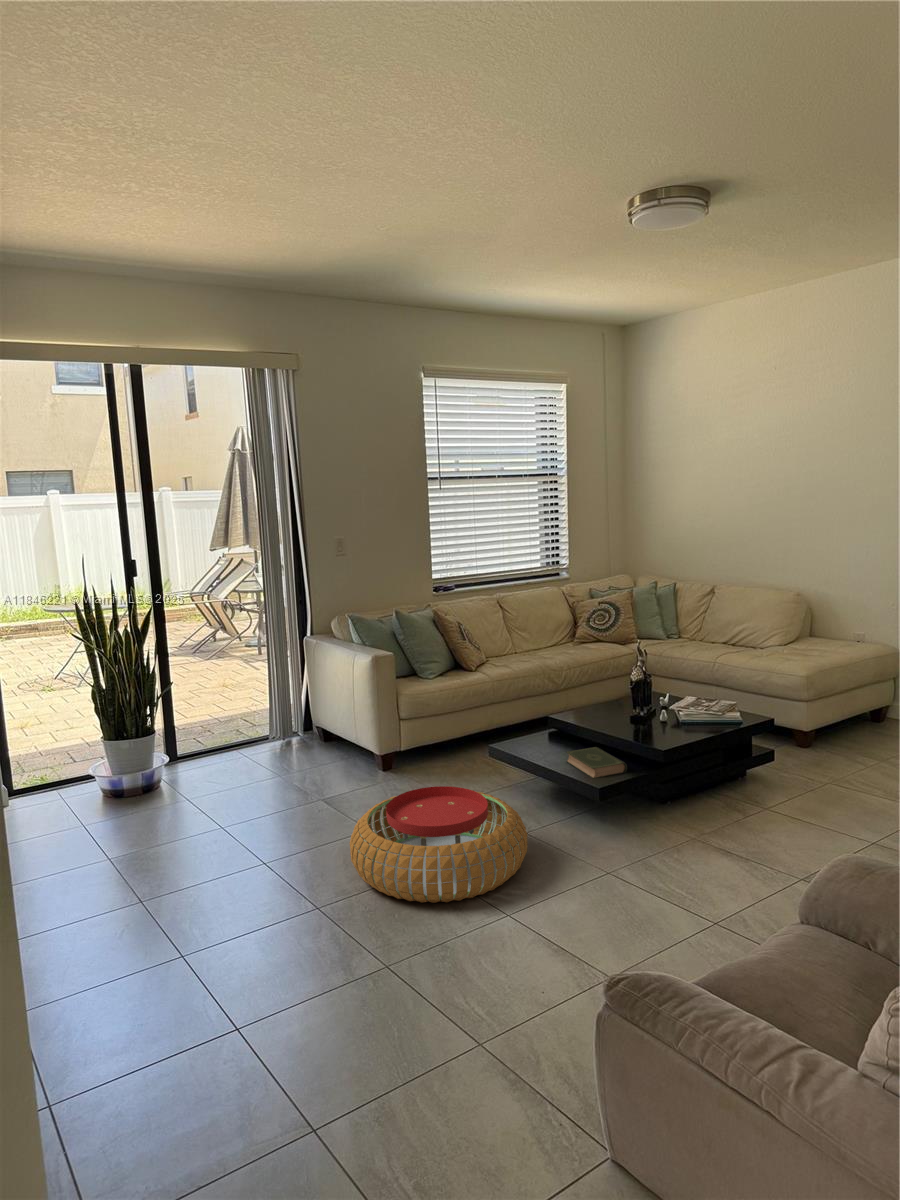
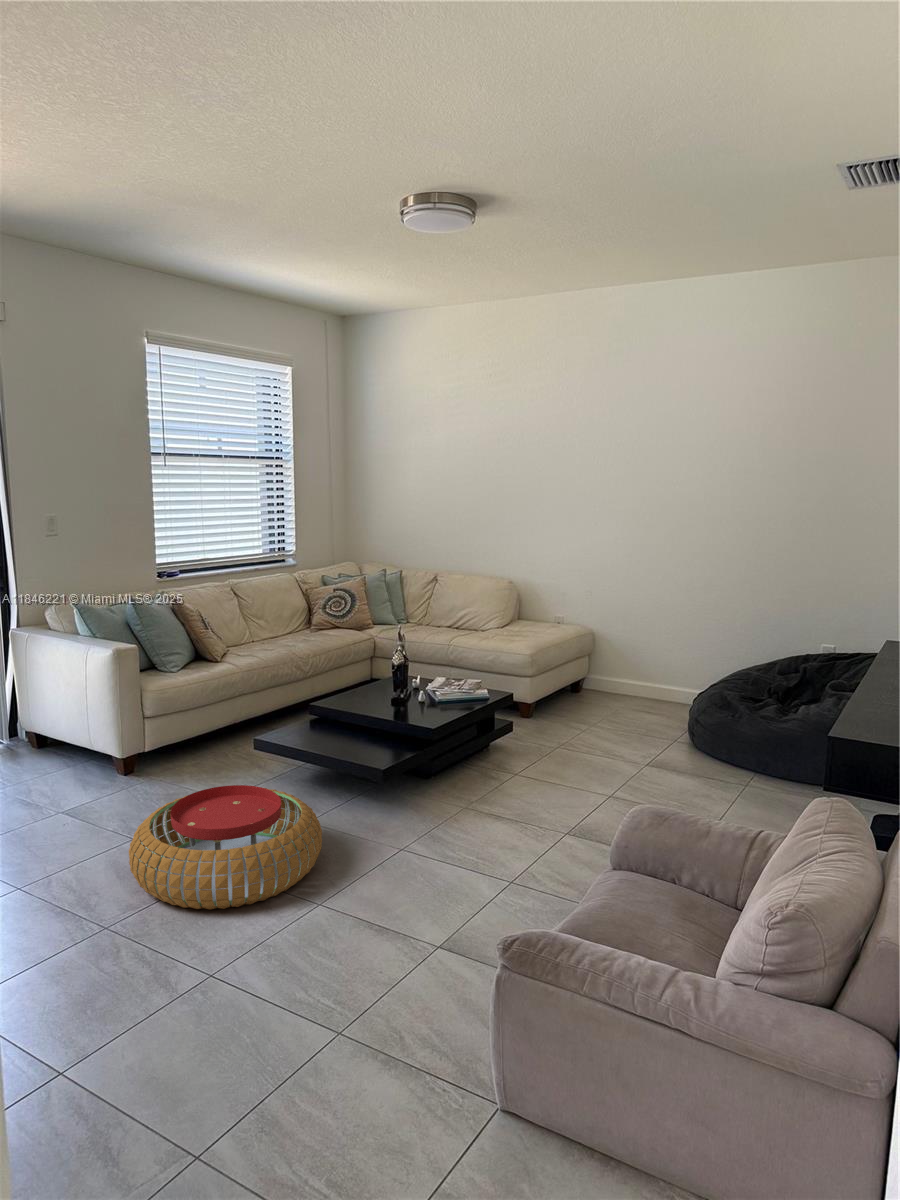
book: present [566,747,627,778] -> none [336,732,399,763]

